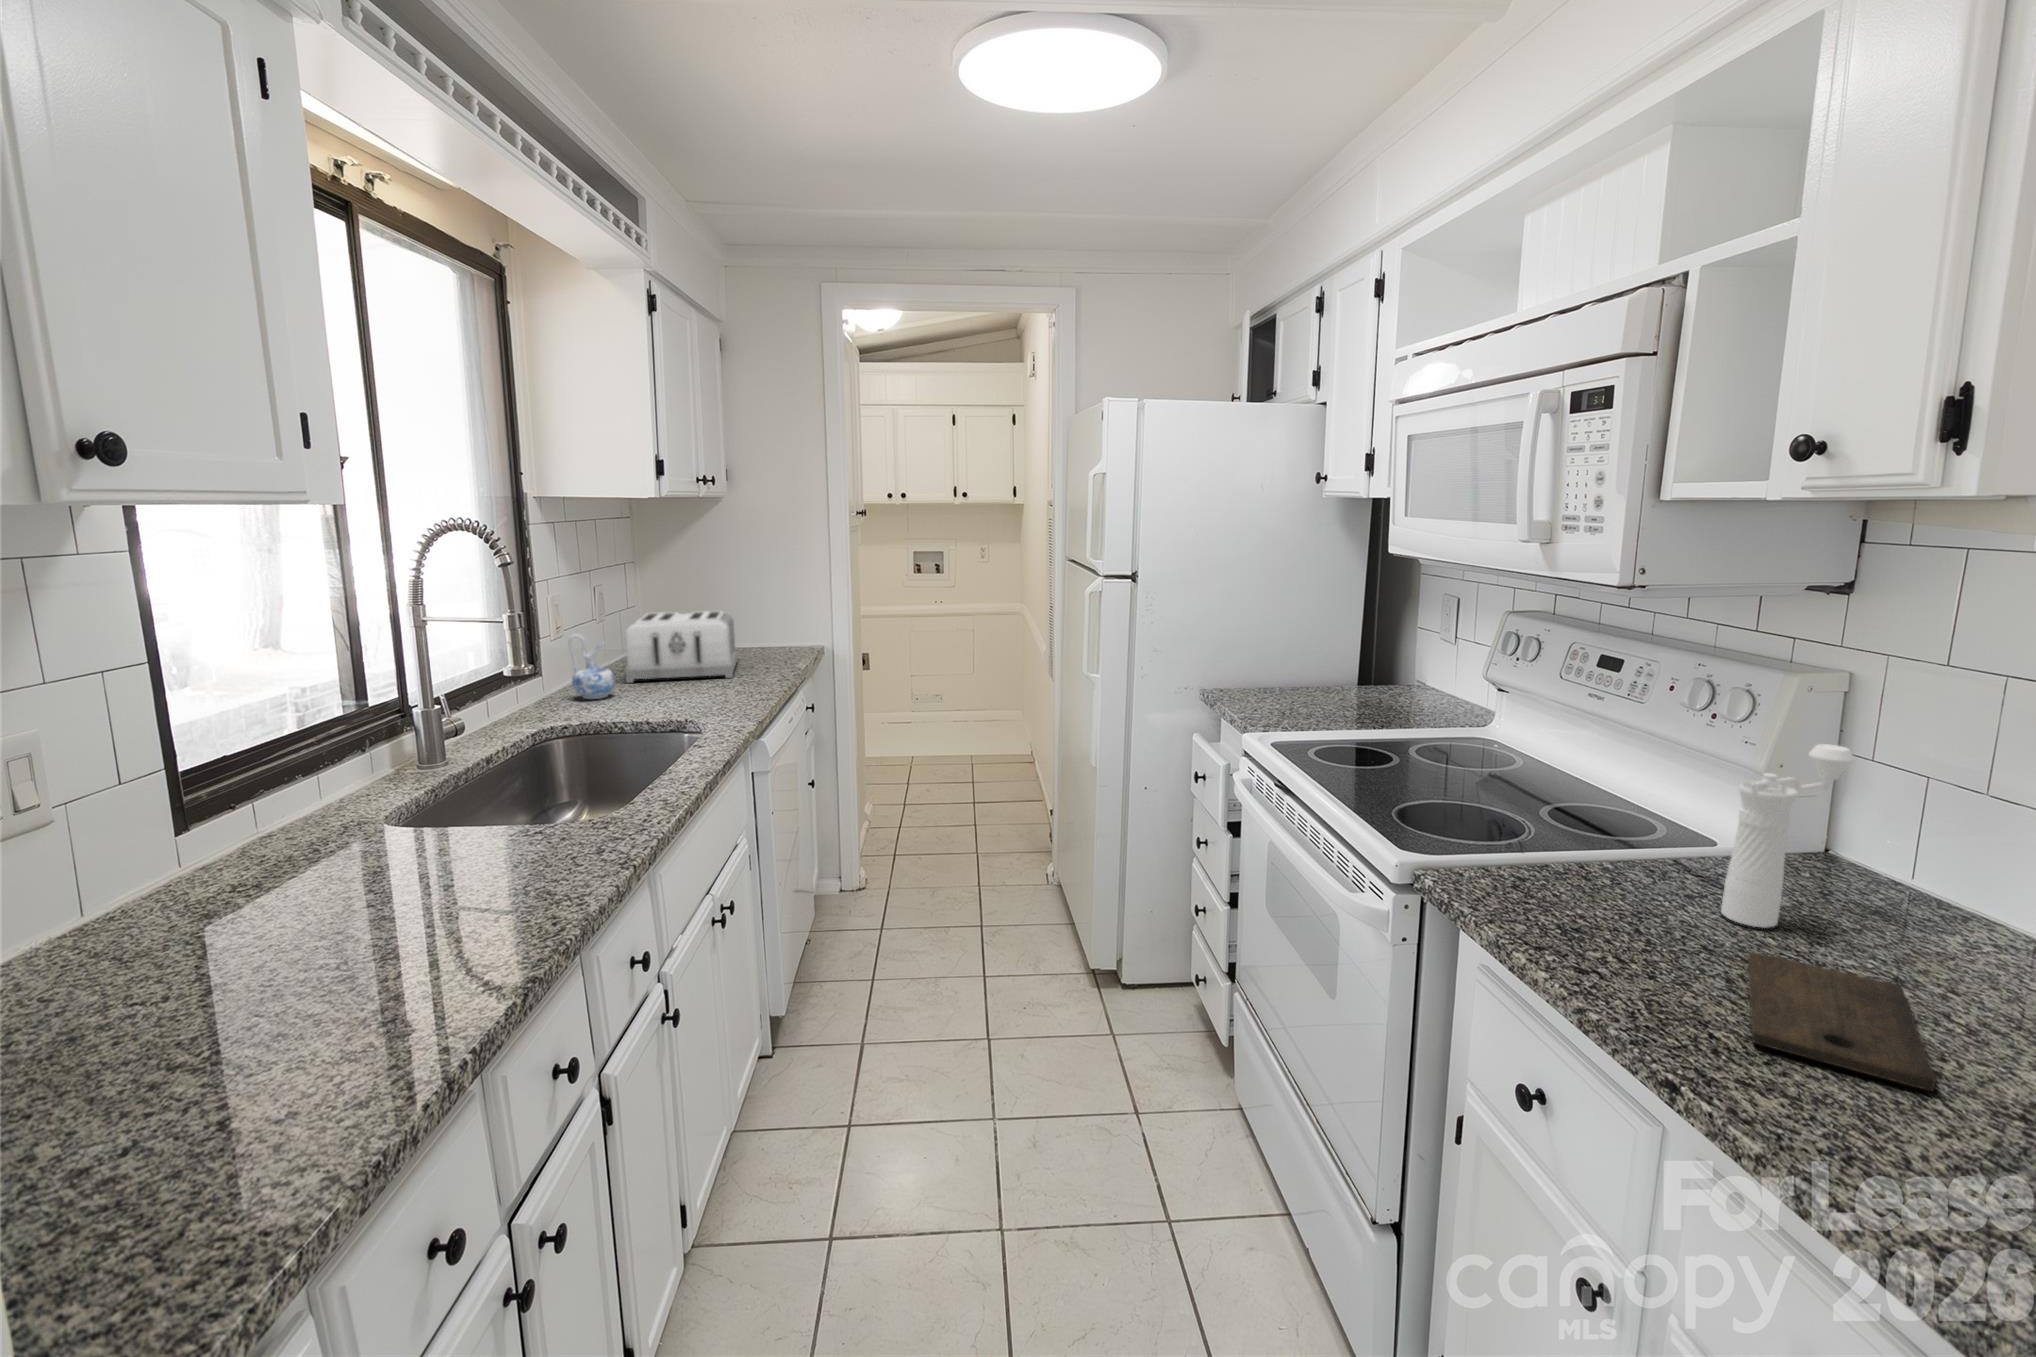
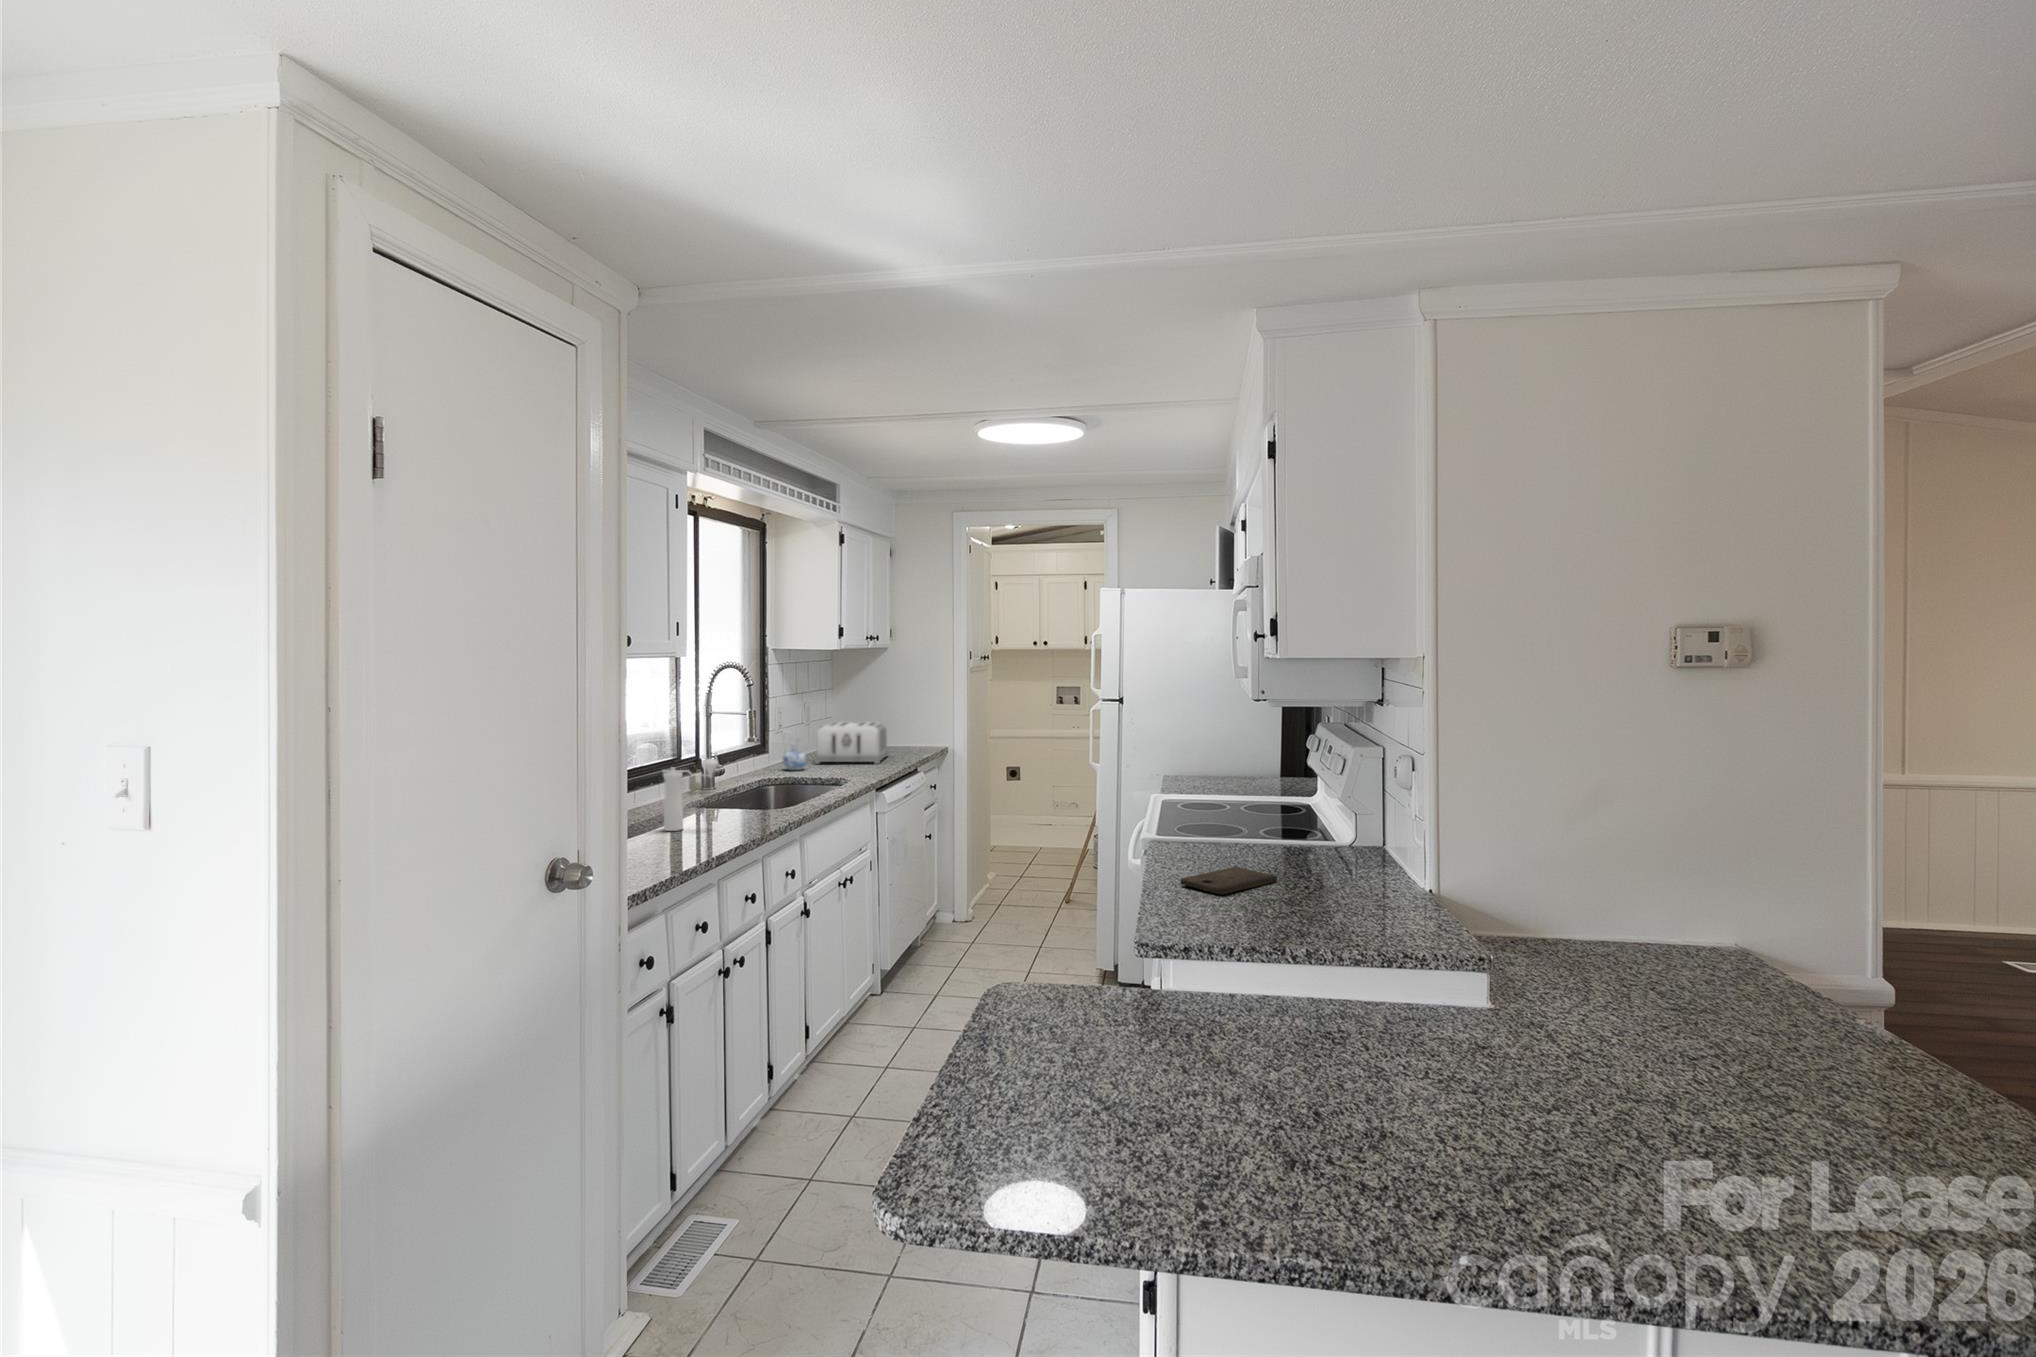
pepper mill: present [1721,744,1855,928] -> present [663,759,717,831]

